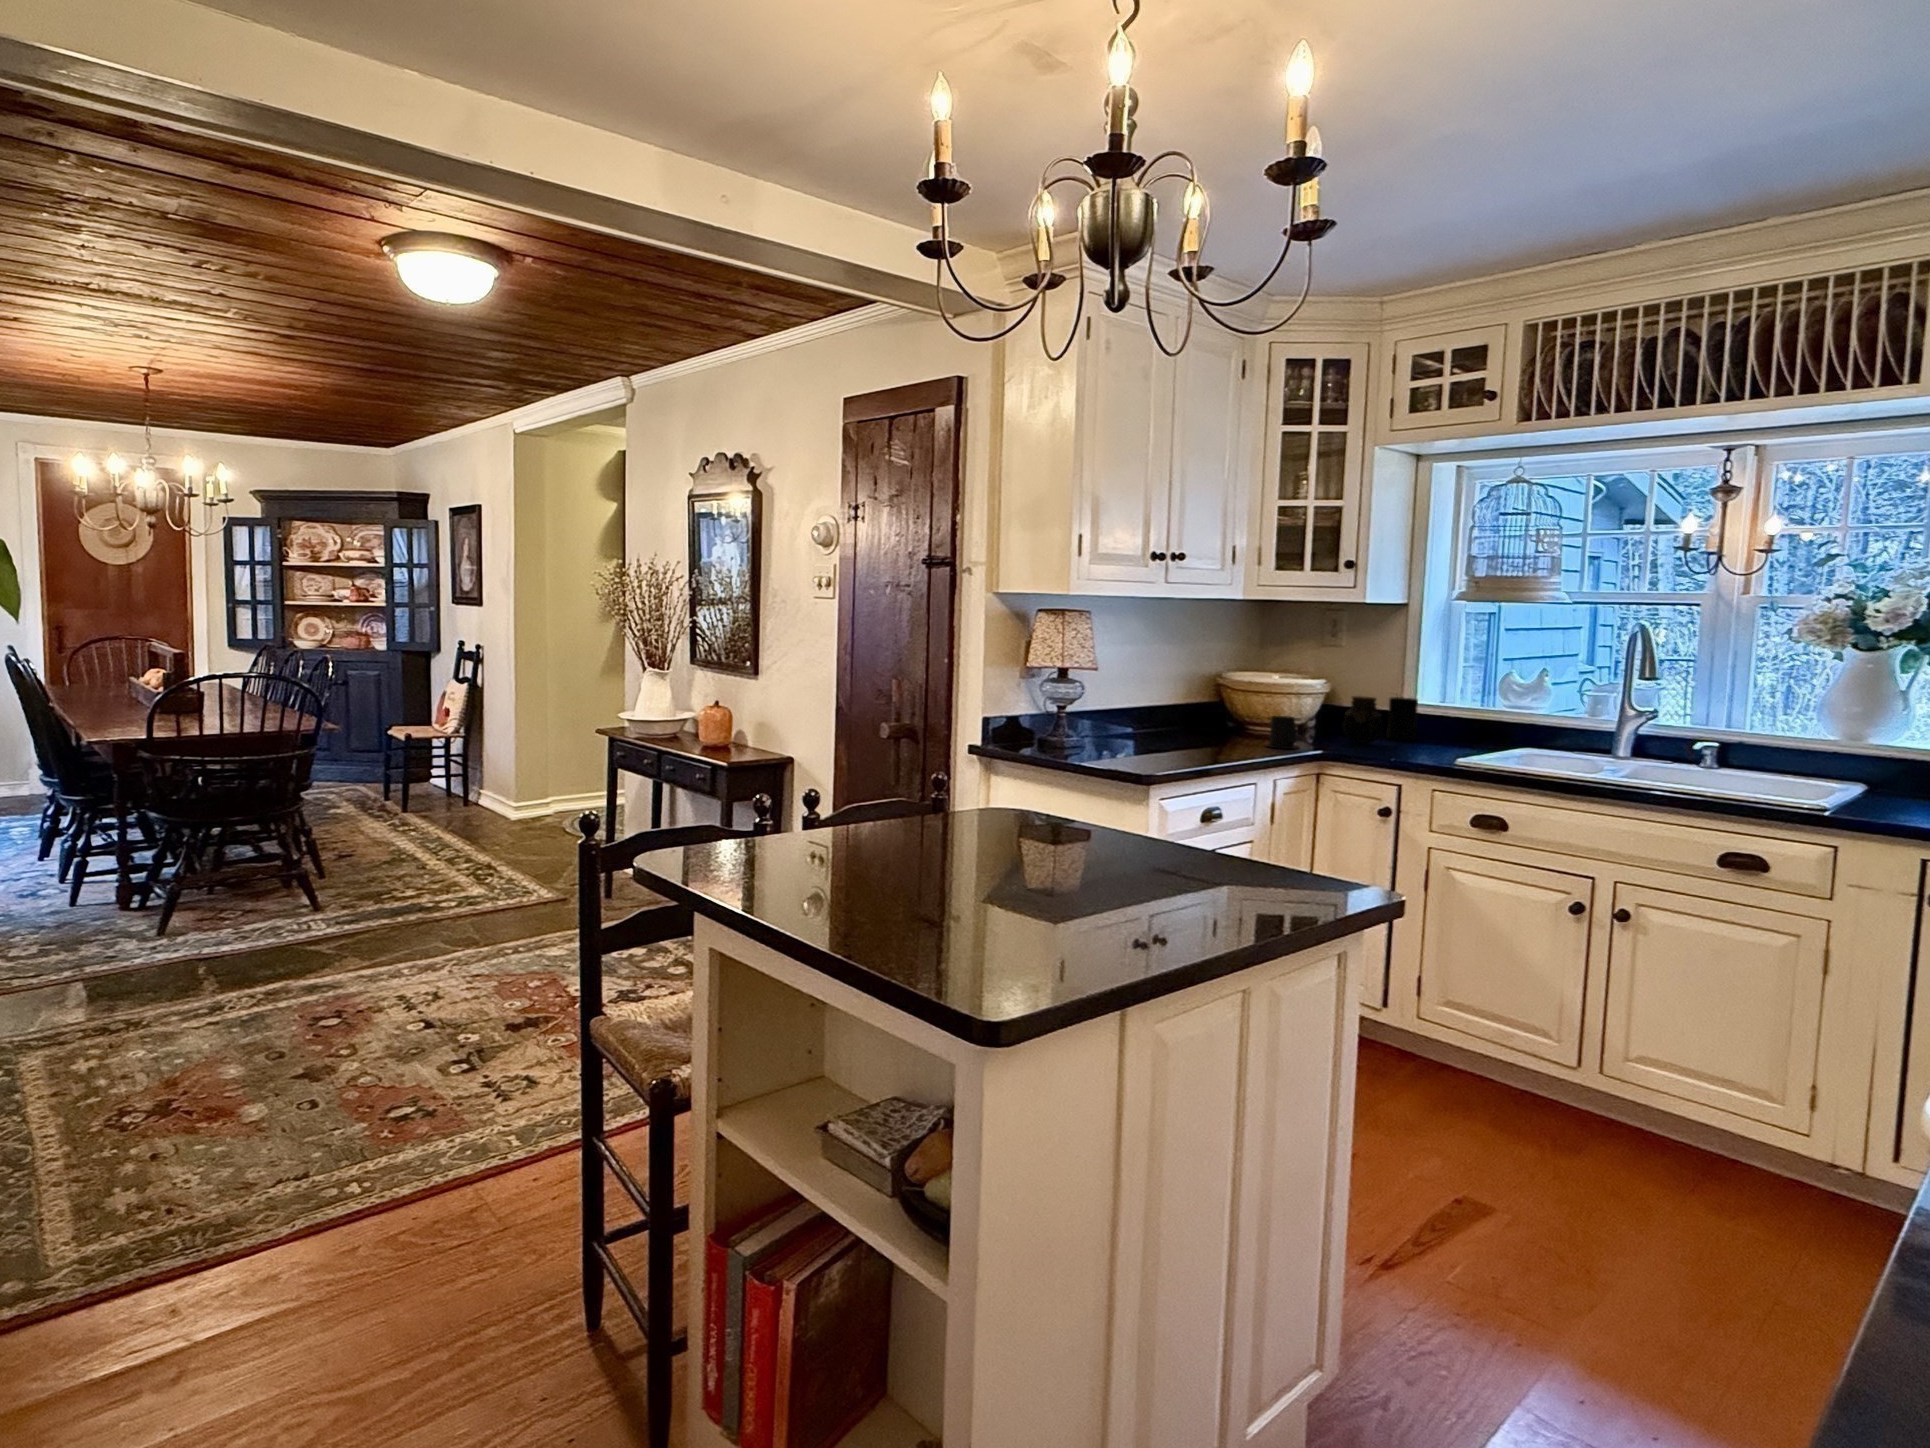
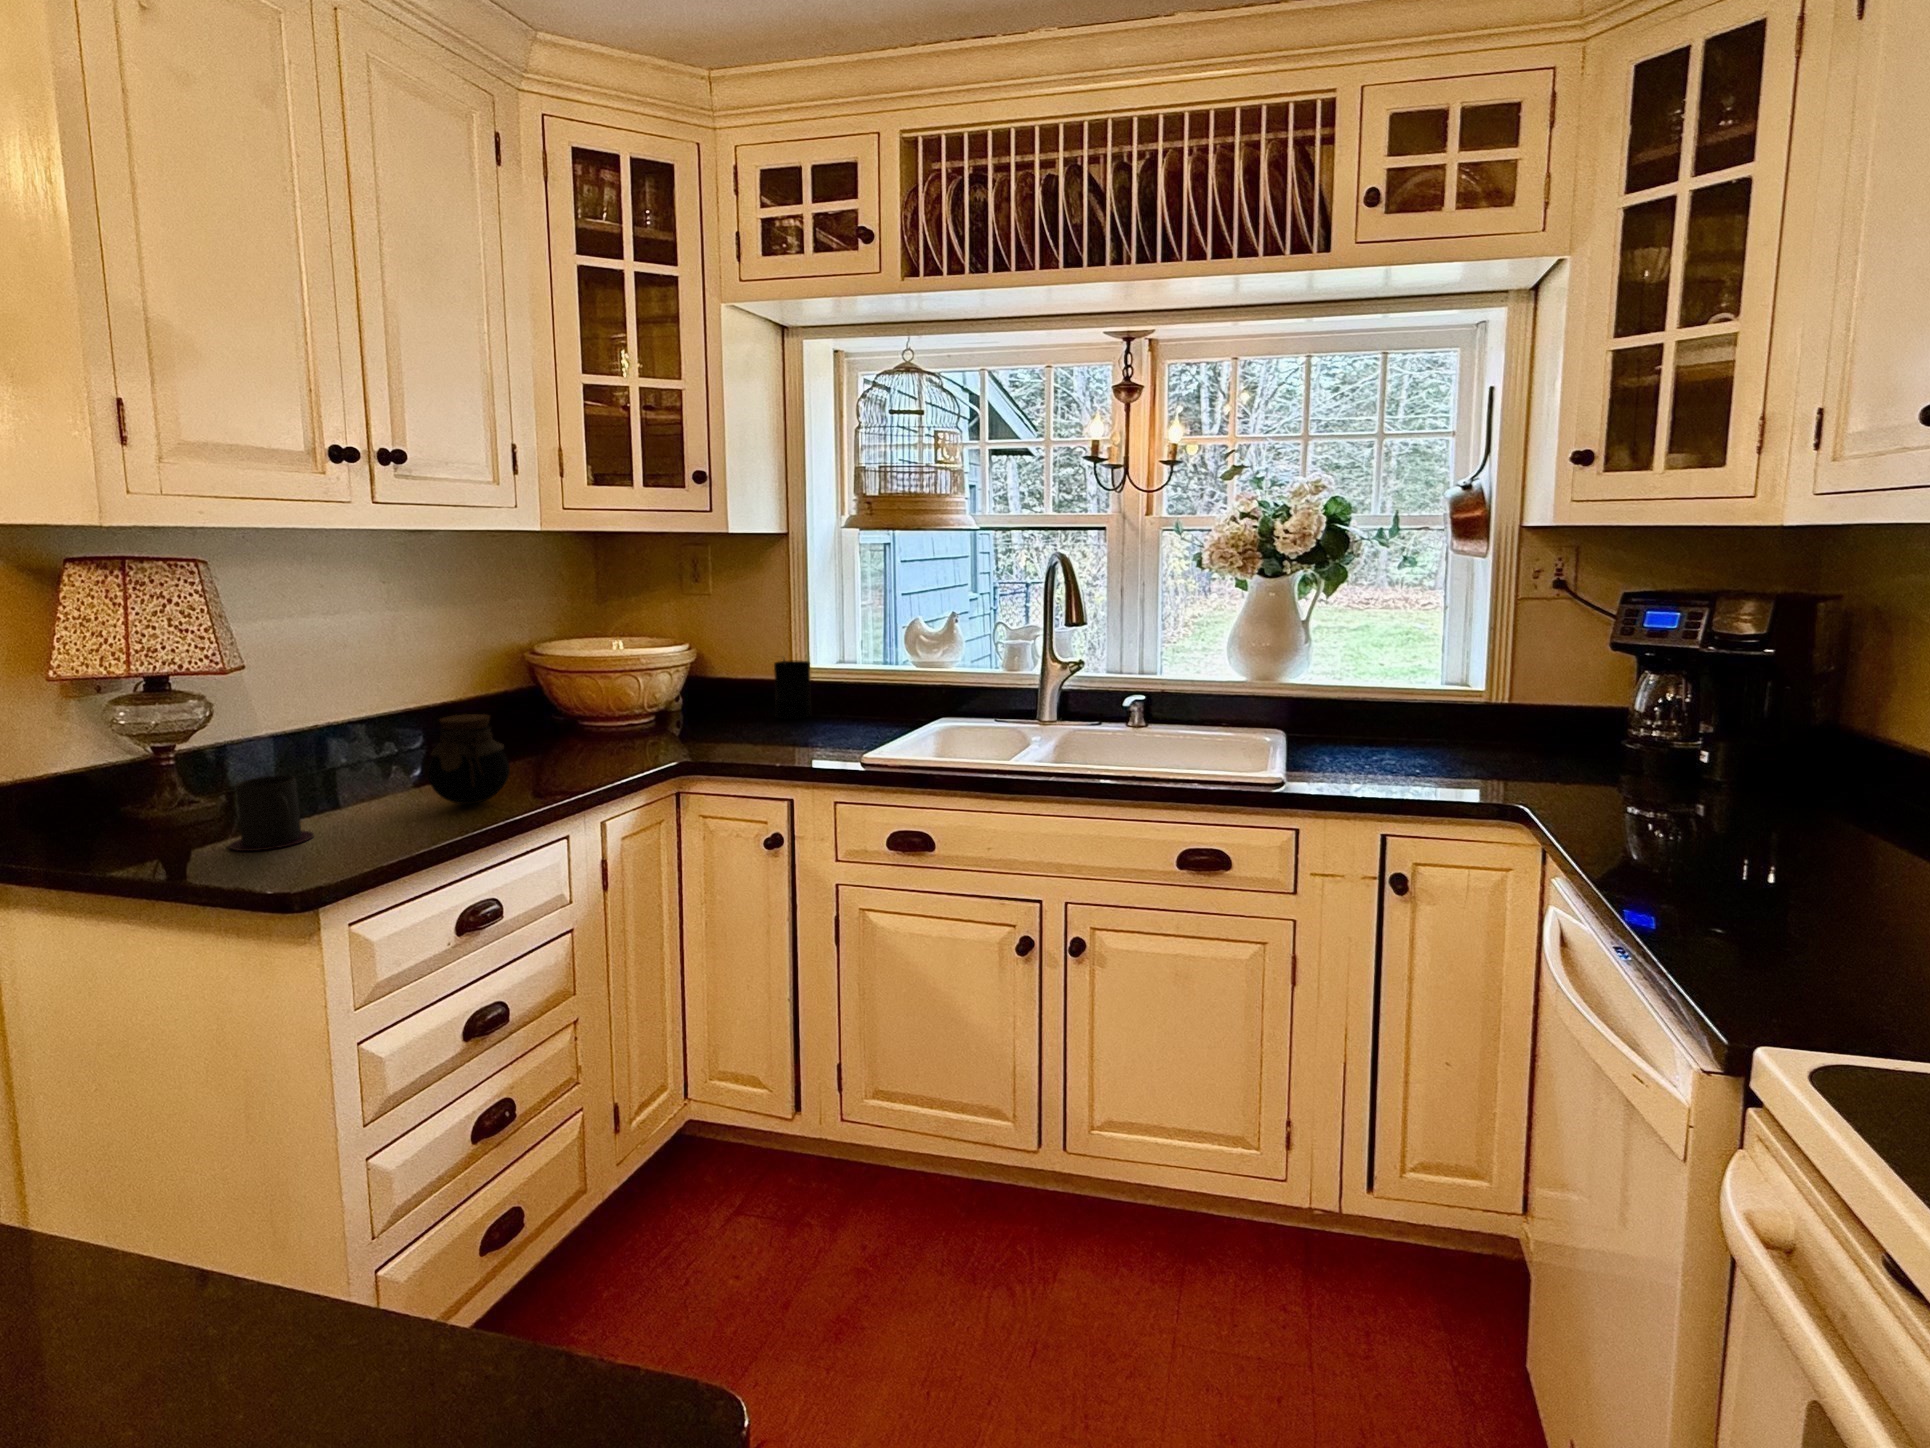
jar: present [1342,696,1383,743] -> present [427,714,510,804]
mug: present [1266,716,1297,749] -> present [229,775,314,851]

